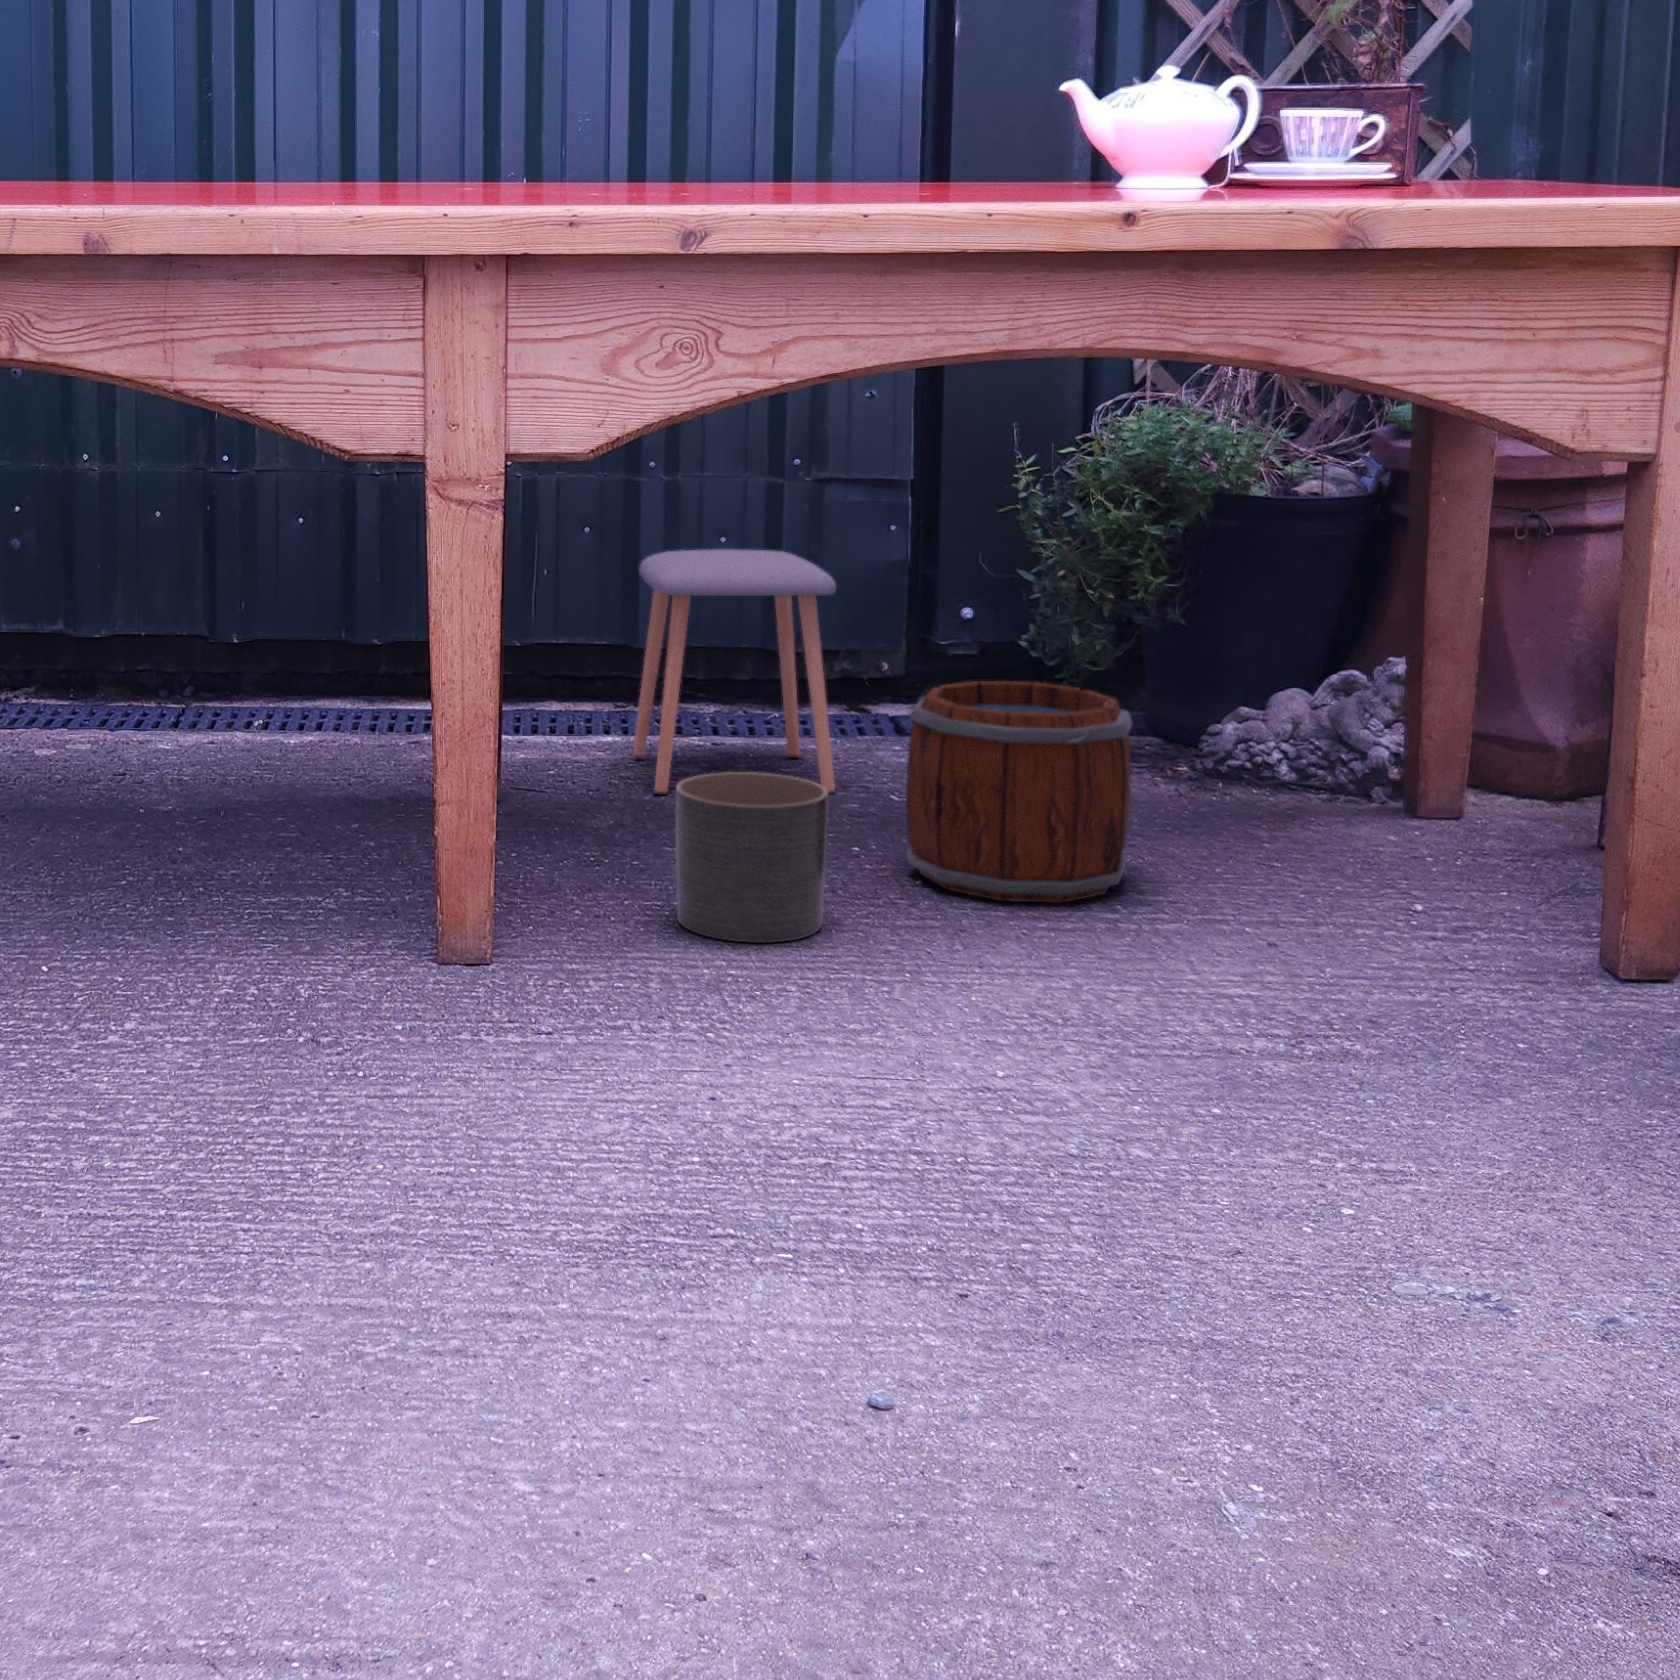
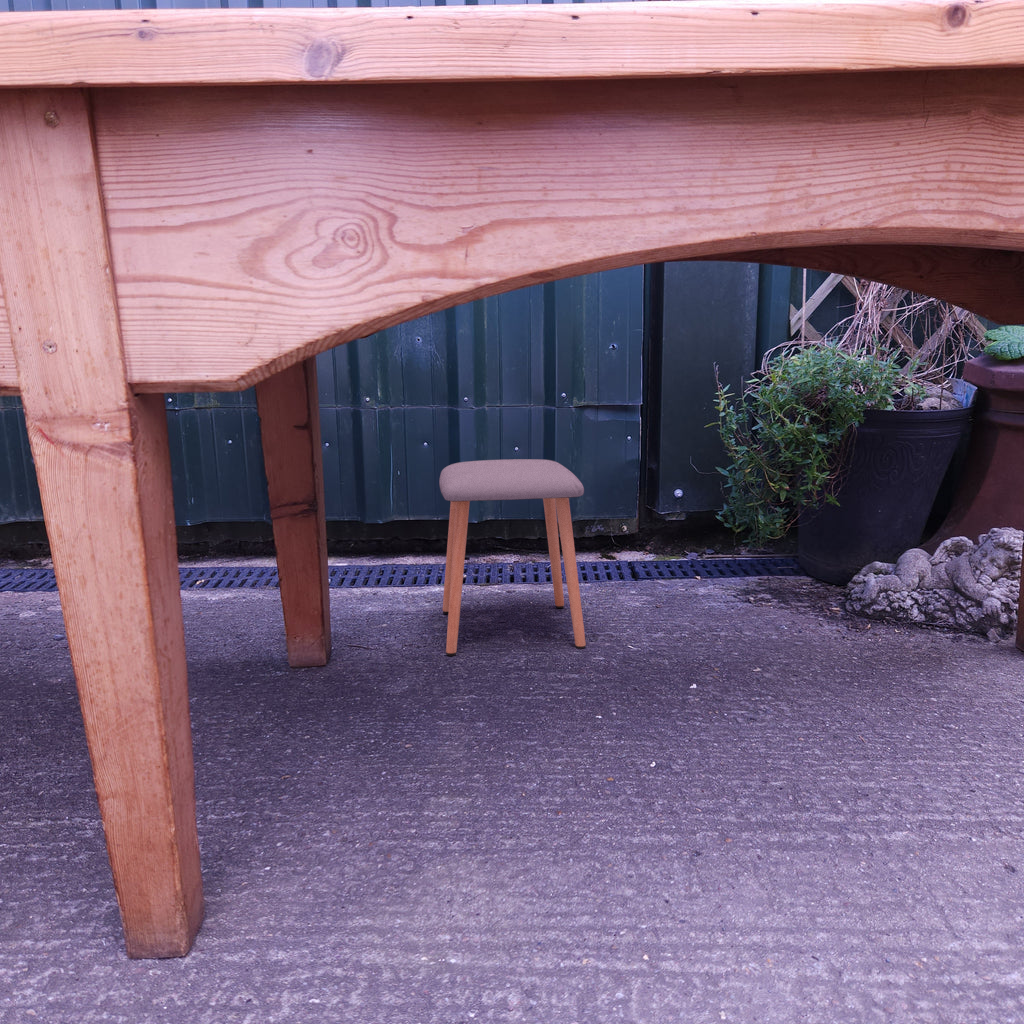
bucket: present [906,681,1132,903] -> none [639,583,851,810]
planter: present [676,772,828,943] -> none [394,705,555,918]

